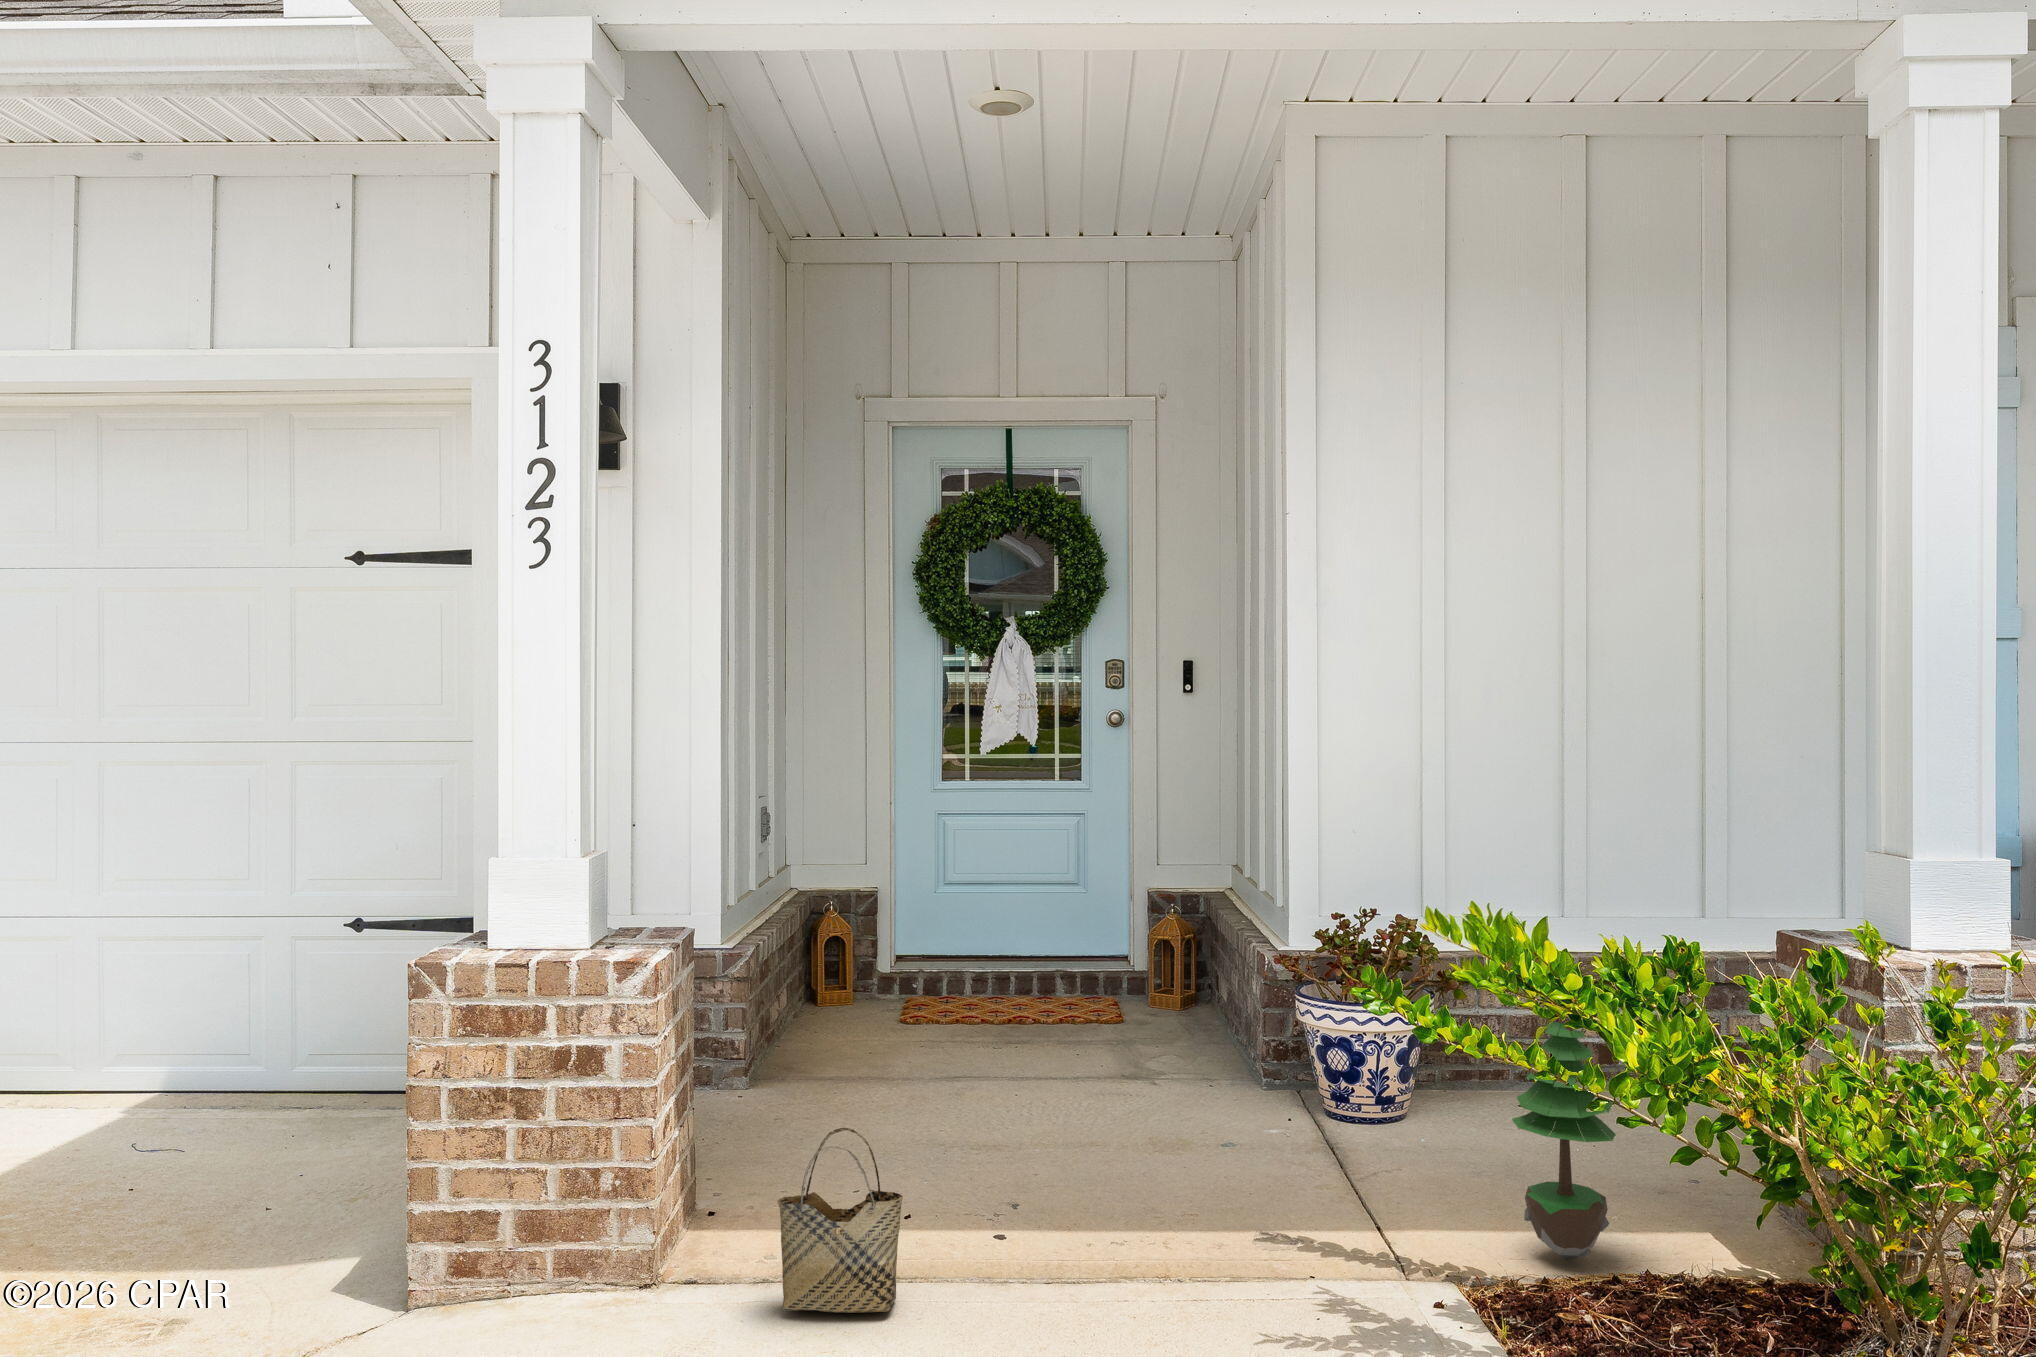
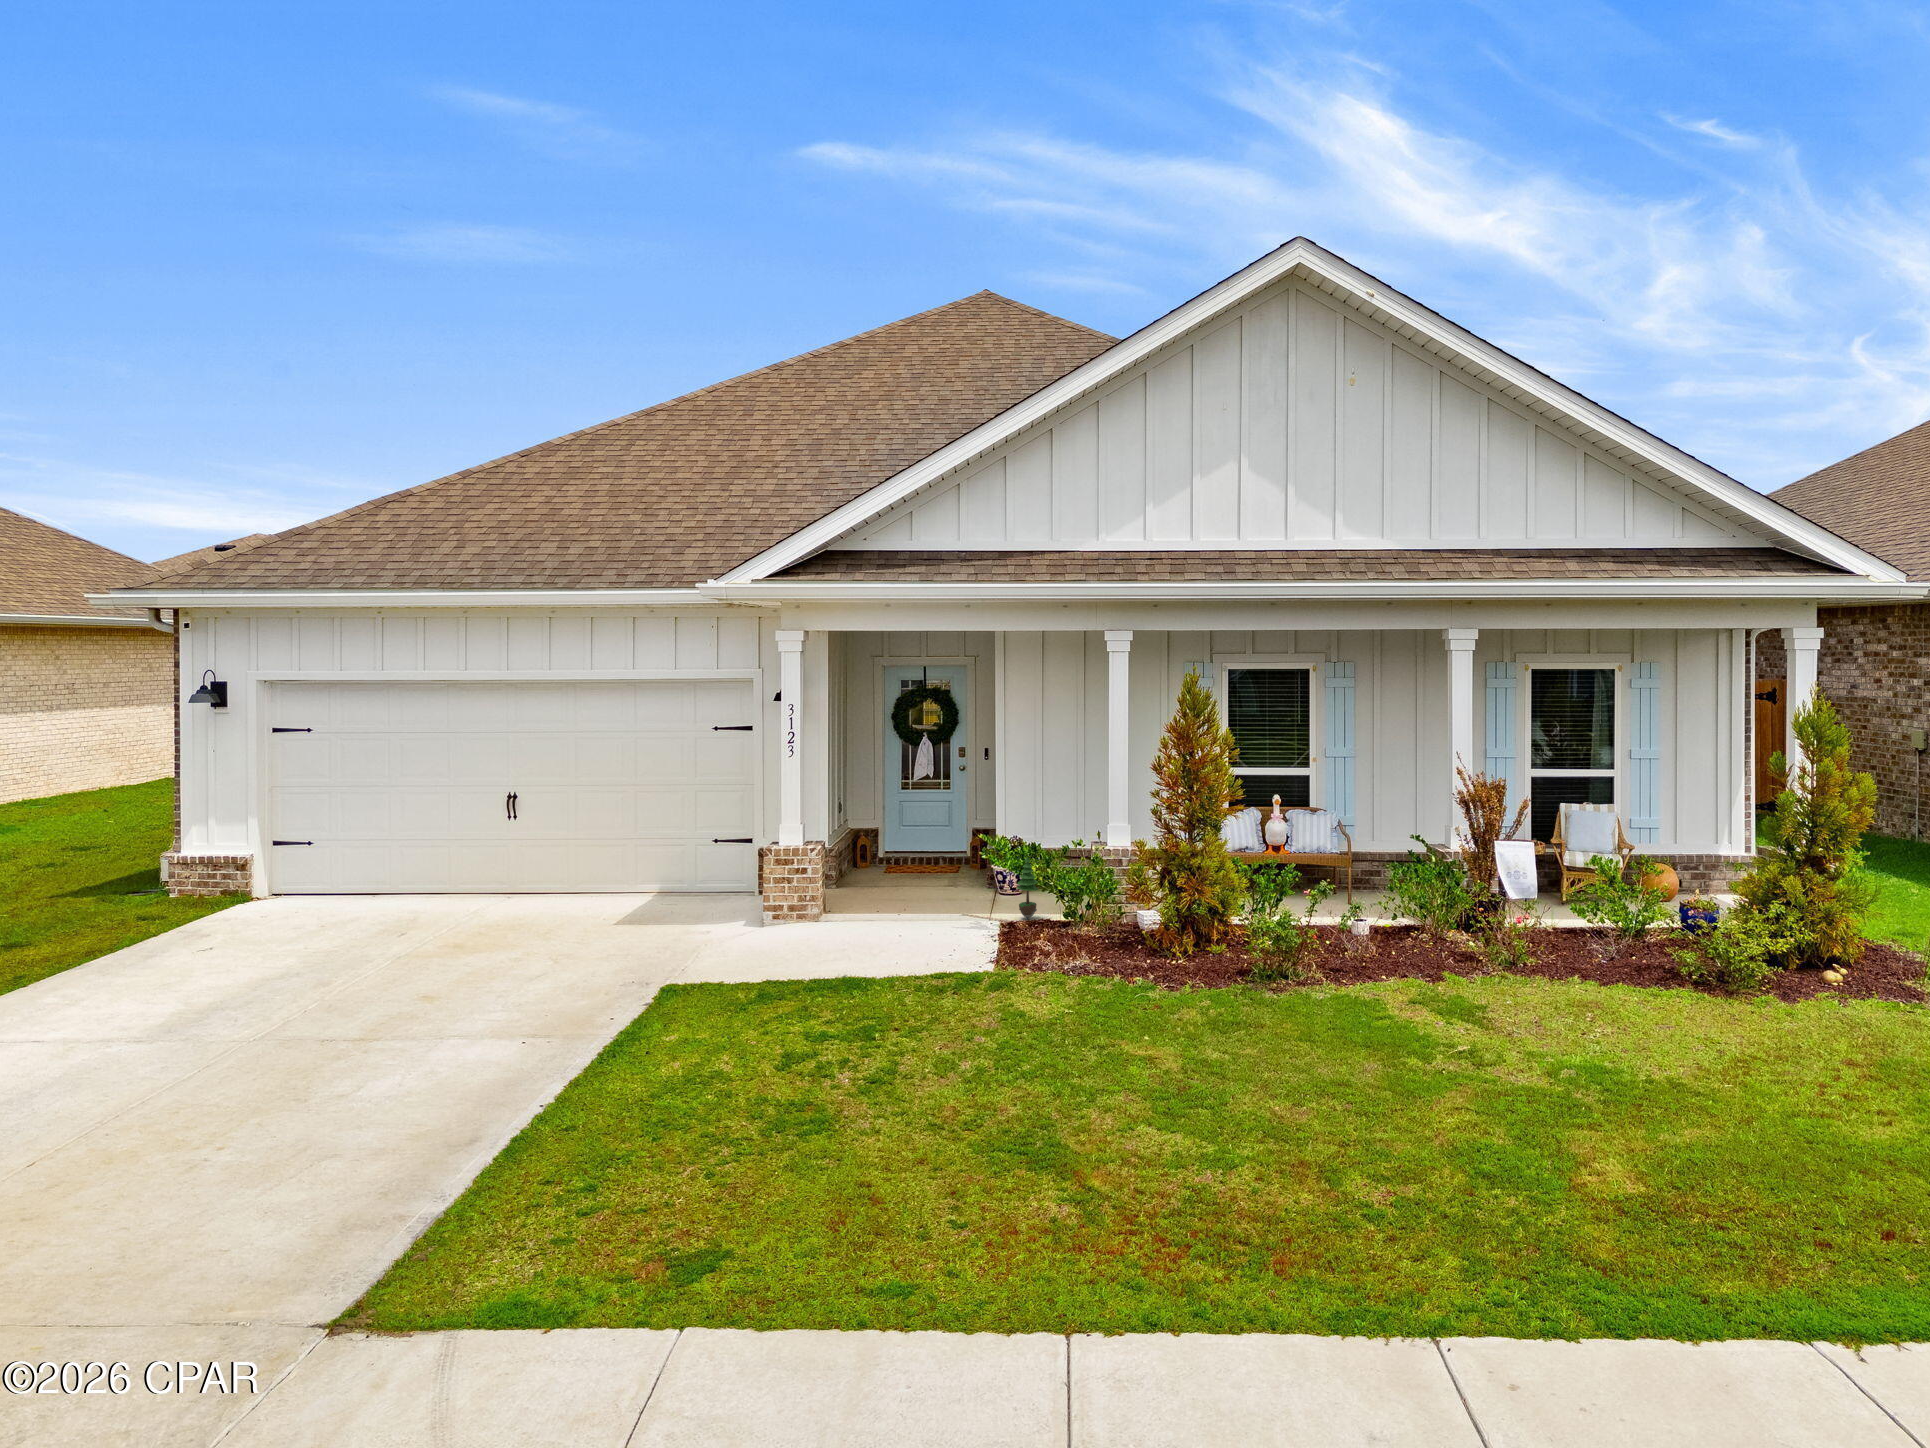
woven basket: present [777,1128,903,1313] -> none [846,887,874,925]

